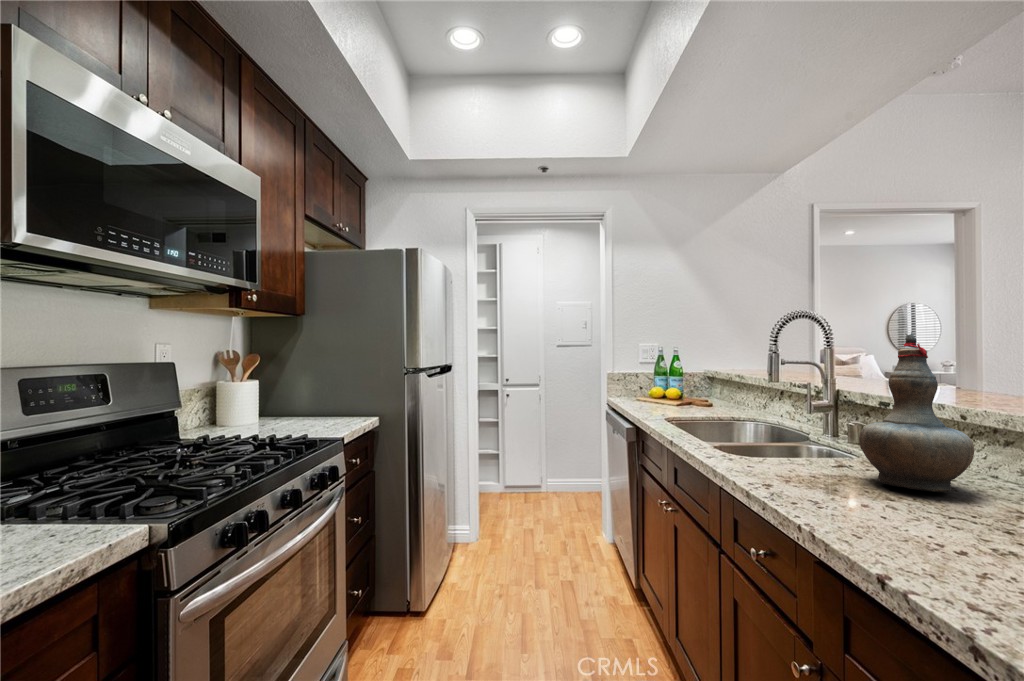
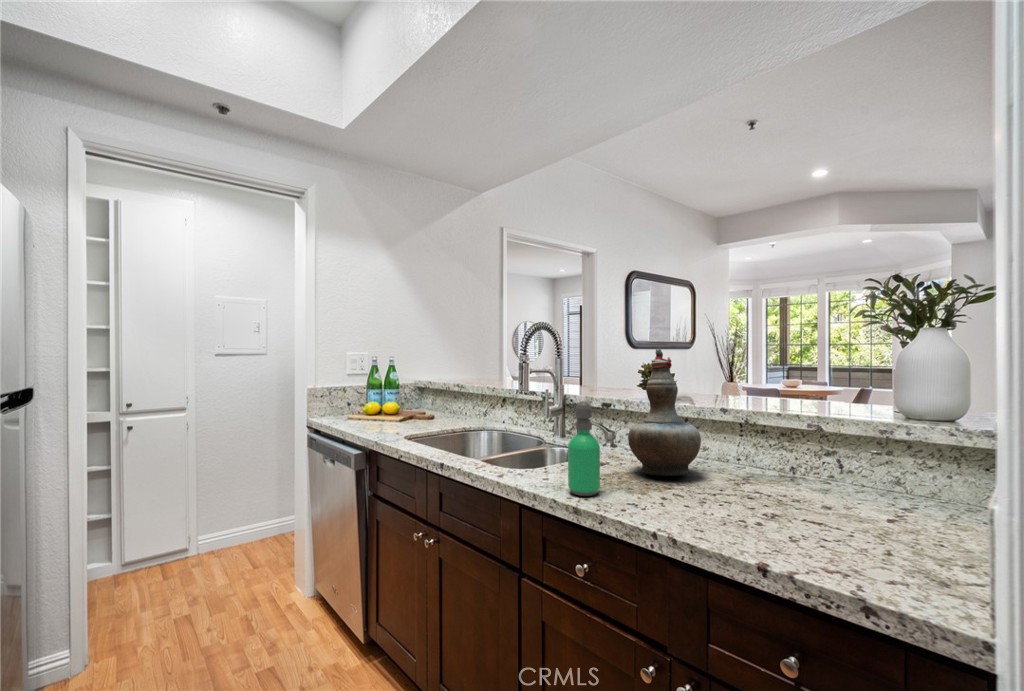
soap dispenser: none [754,388,791,486] -> present [568,401,603,496]

